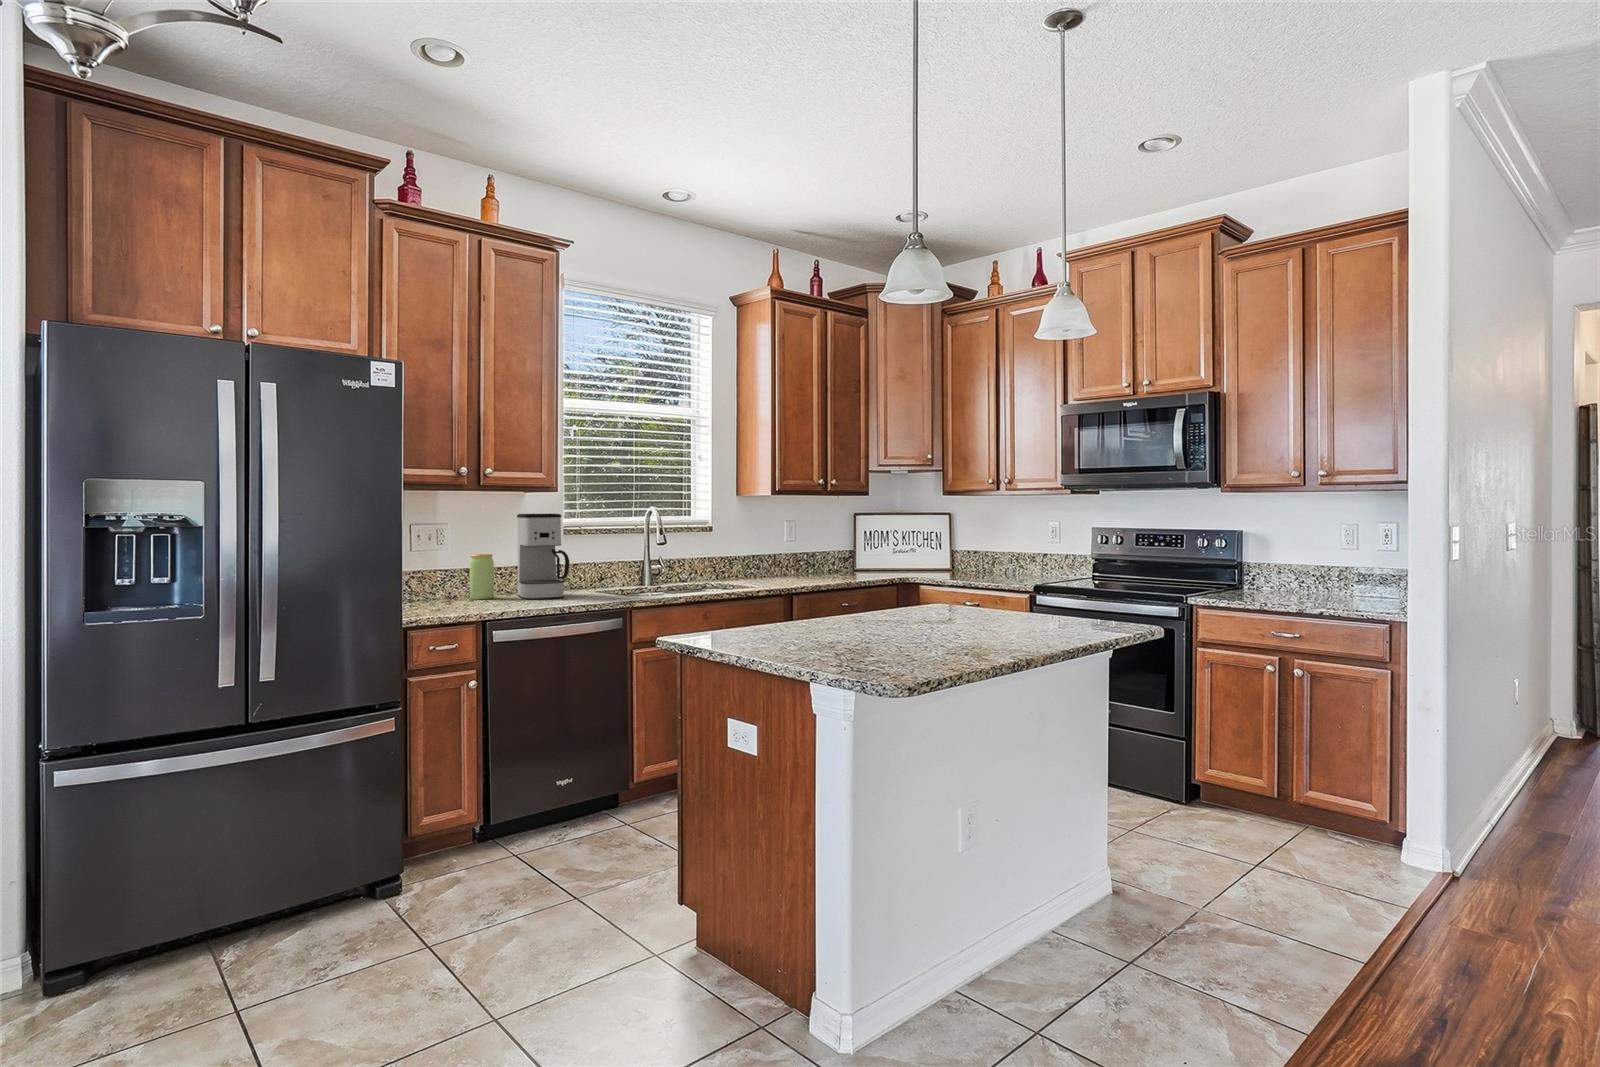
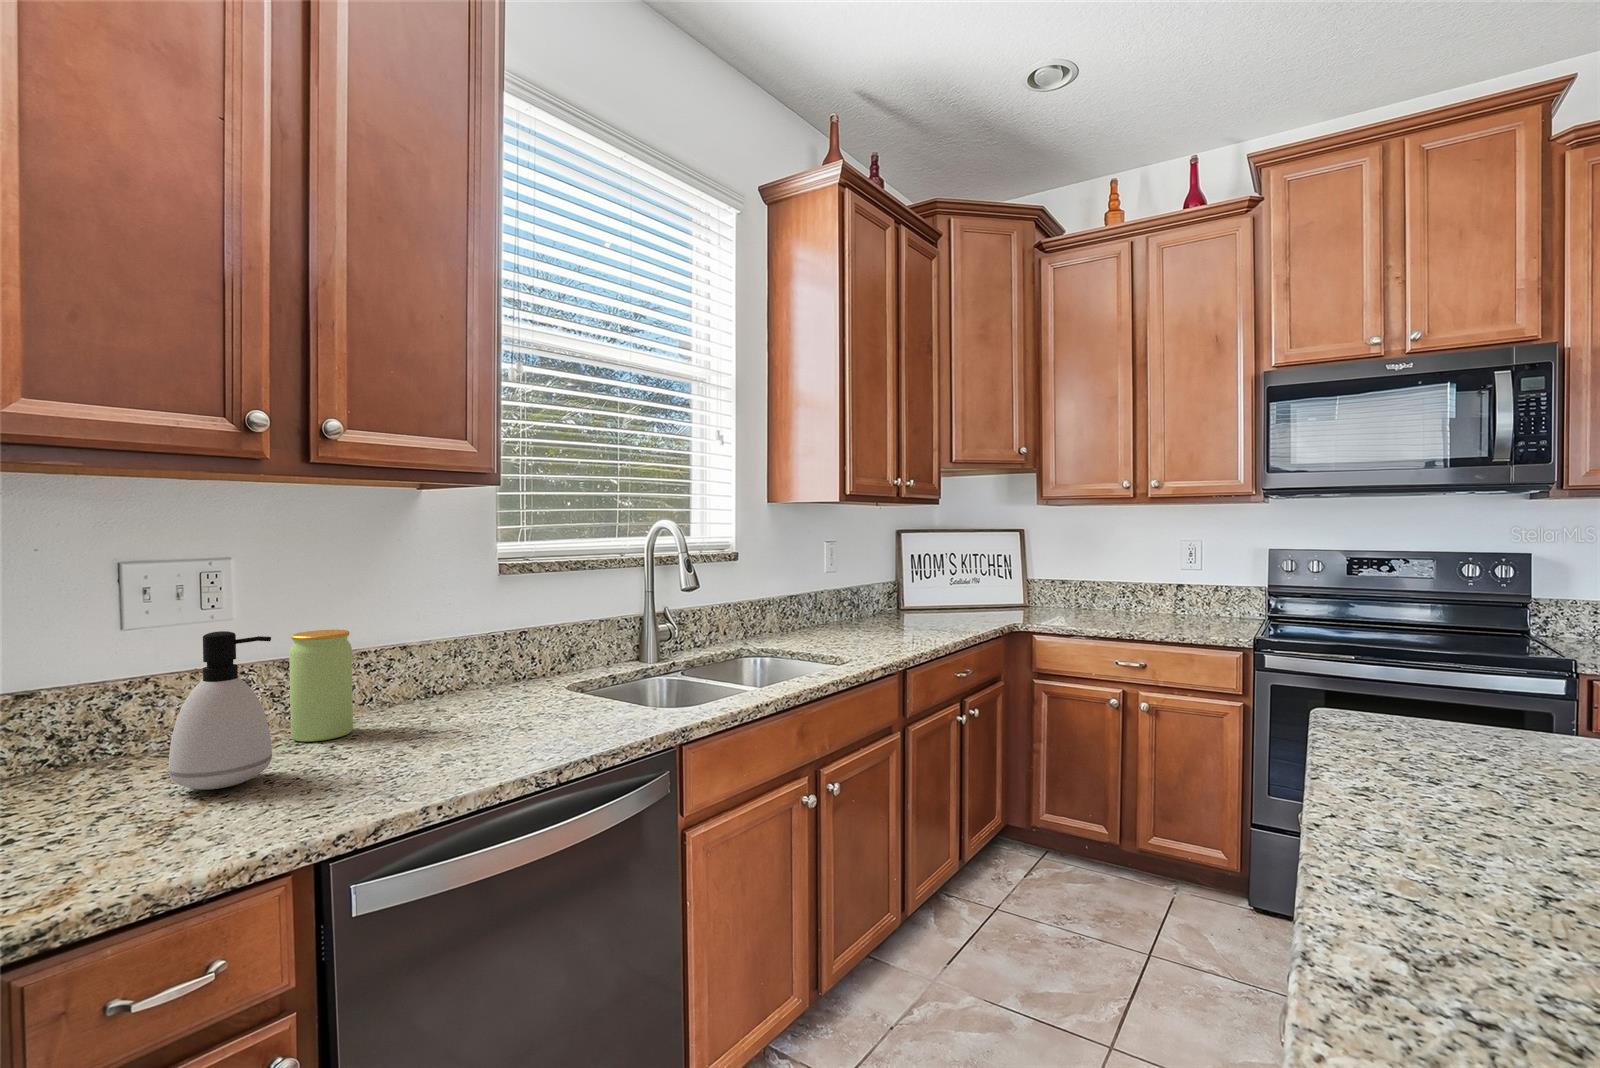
coffee maker: present [517,514,569,599] -> none [407,535,529,734]
soap dispenser: none [433,548,466,605] -> present [169,631,272,790]

